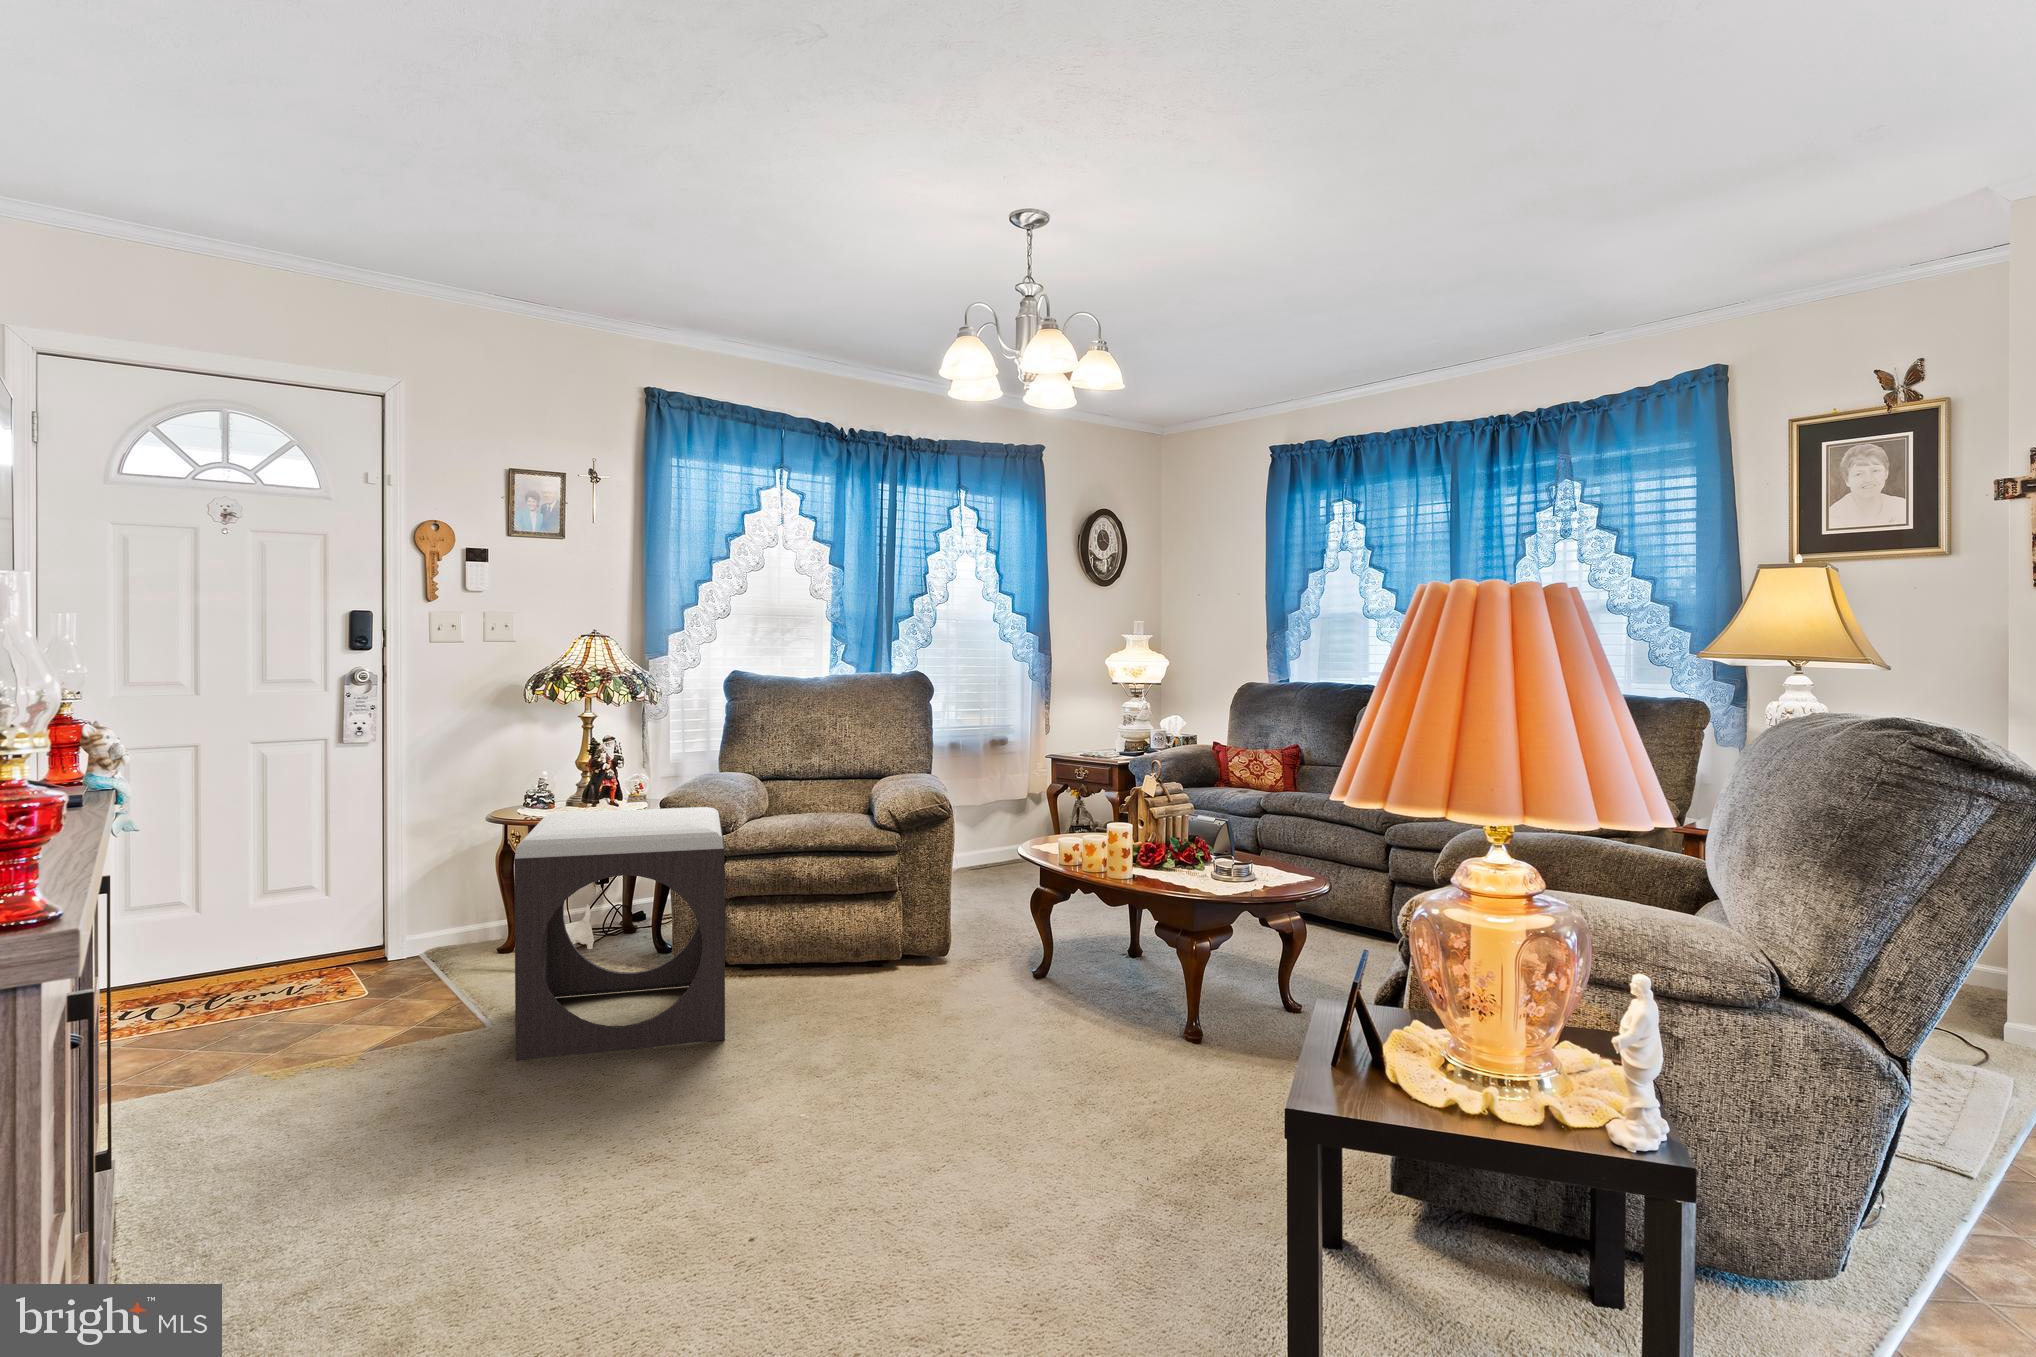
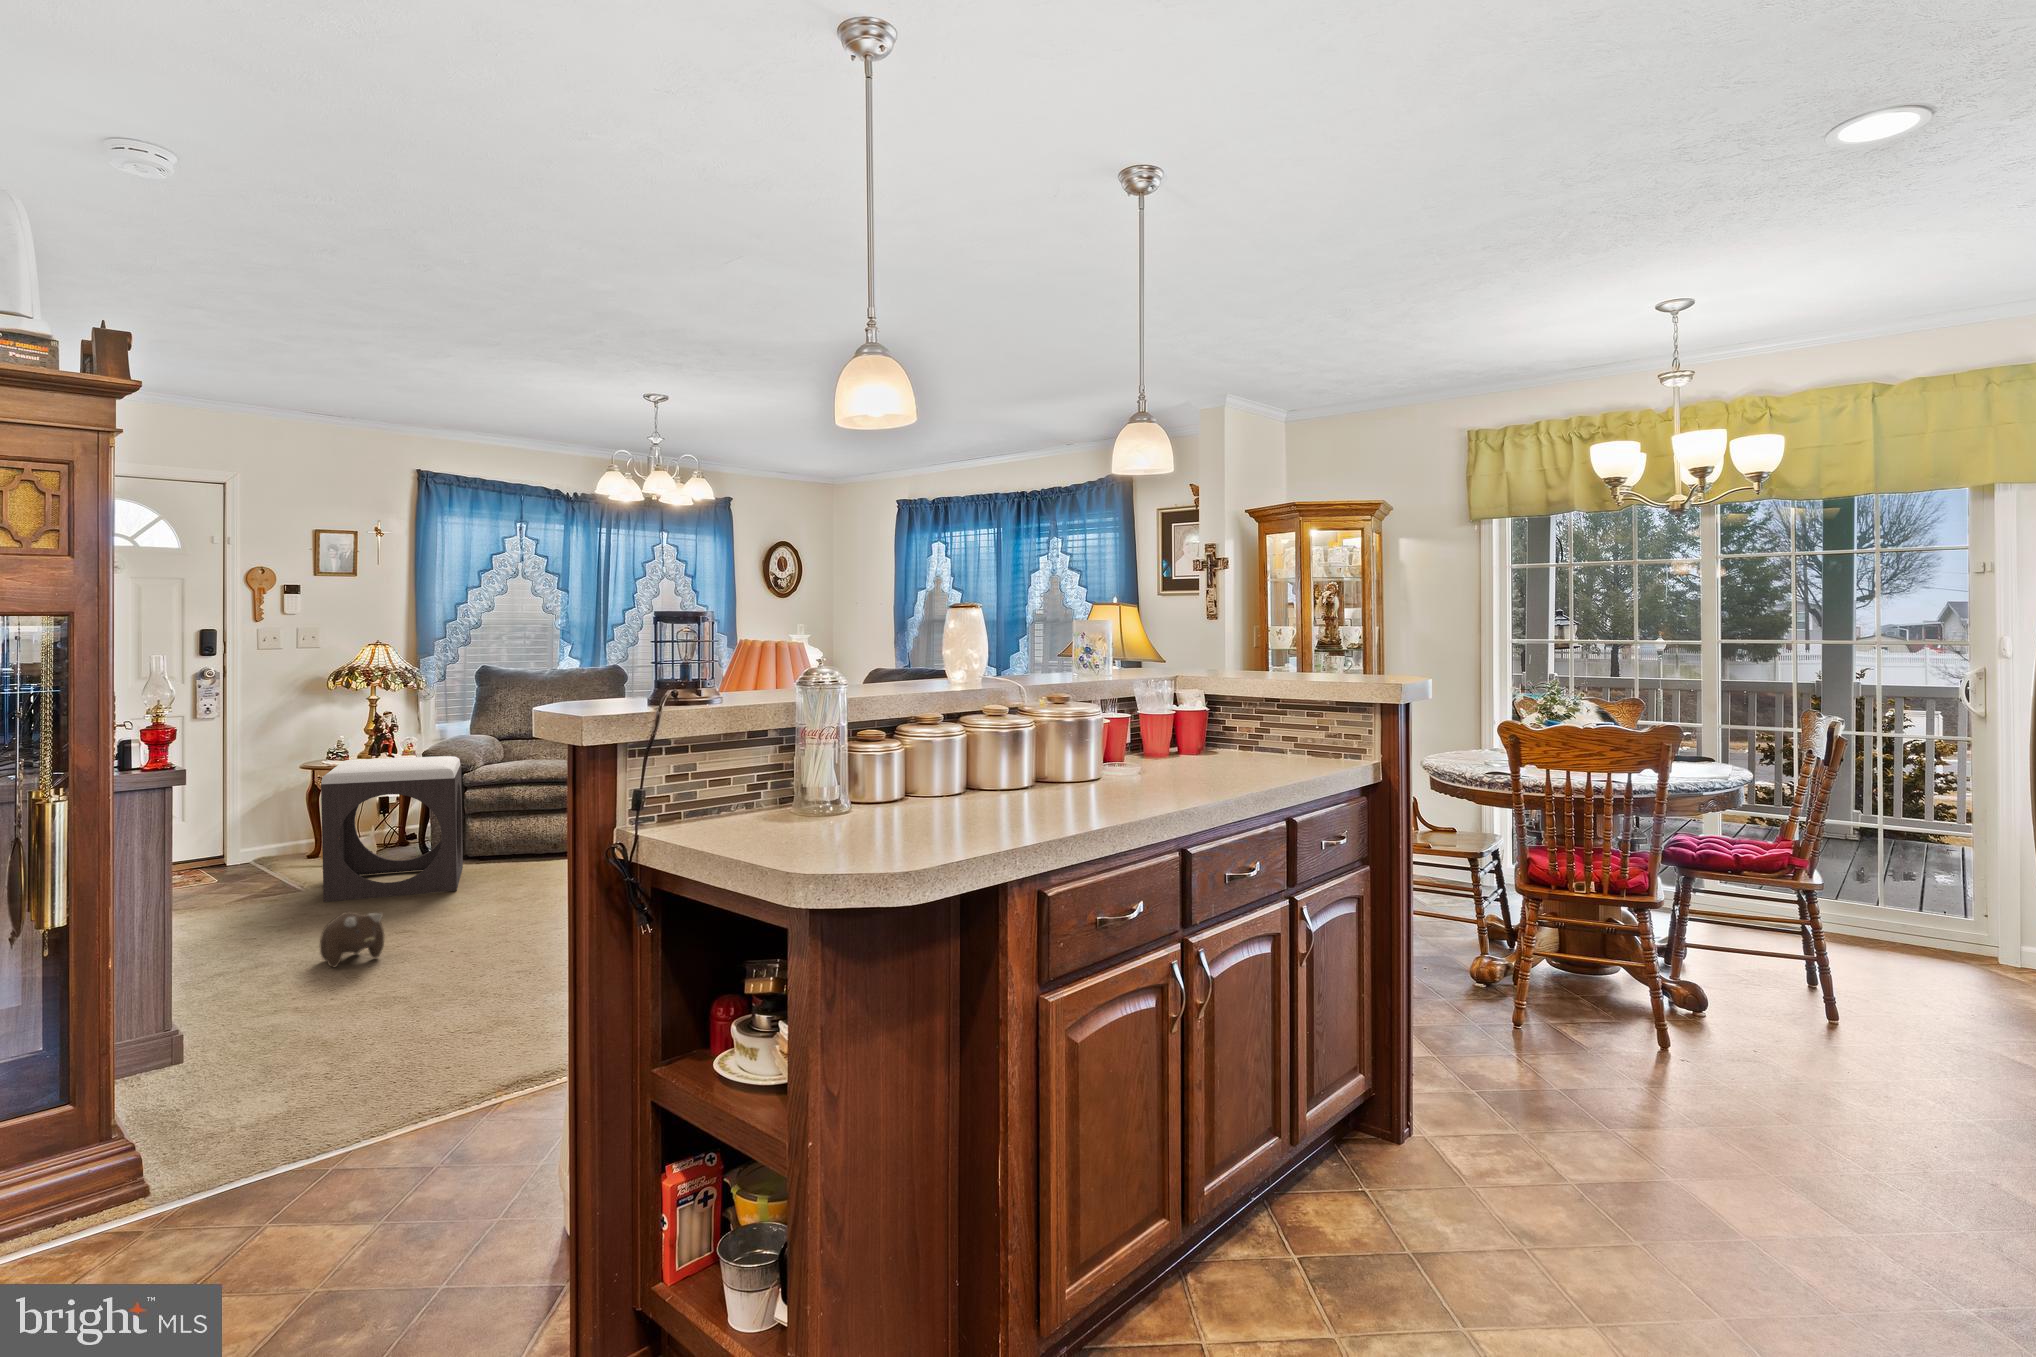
plush toy: none [507,1147,632,1279] -> present [320,912,384,968]

